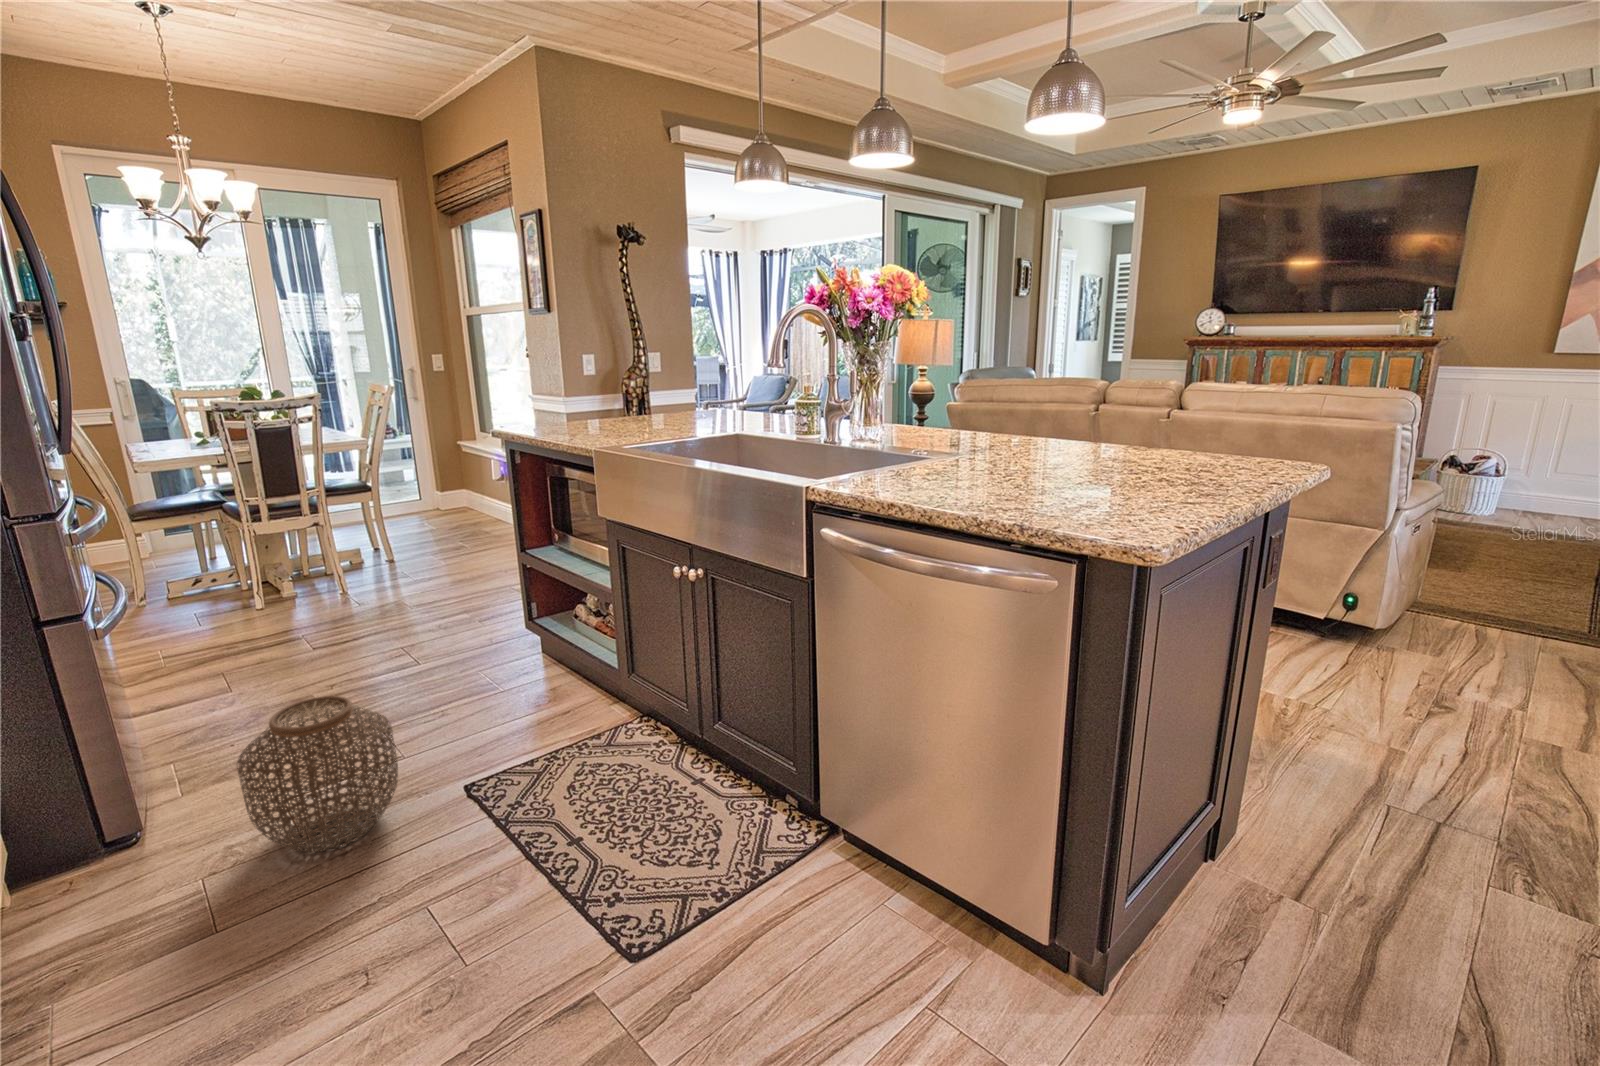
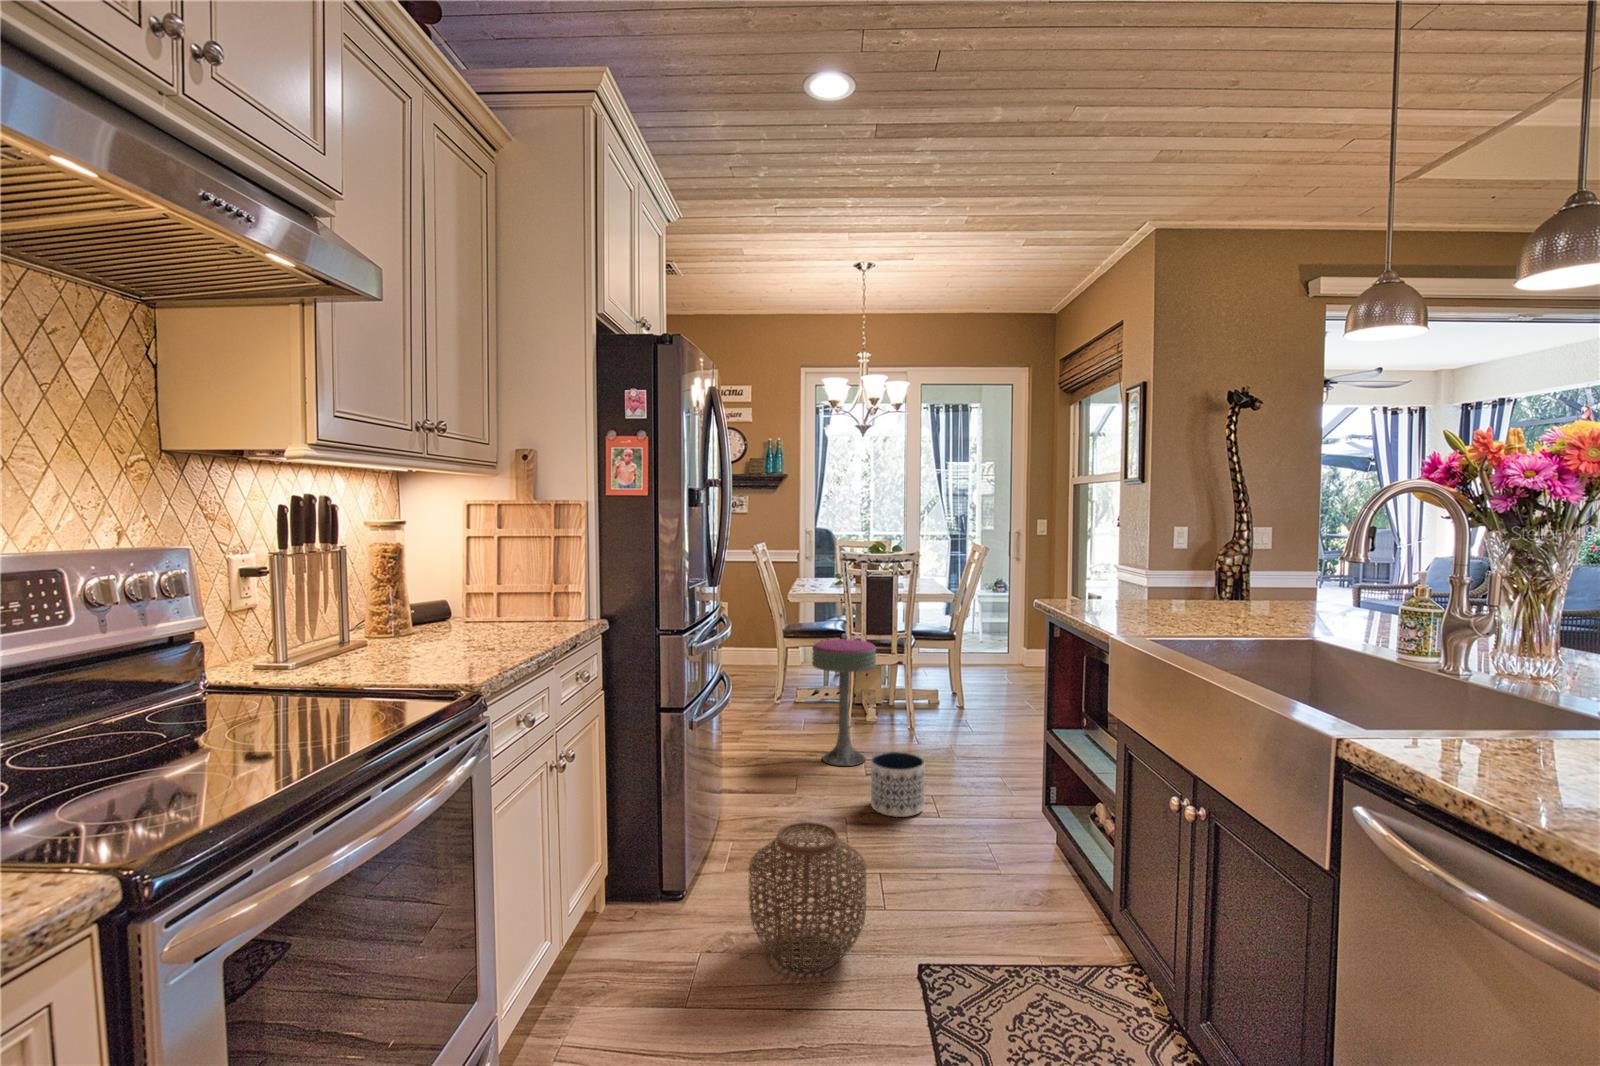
bar stool: none [199,503,304,649] -> present [812,639,876,766]
planter: none [326,610,399,678] -> present [871,752,924,817]

